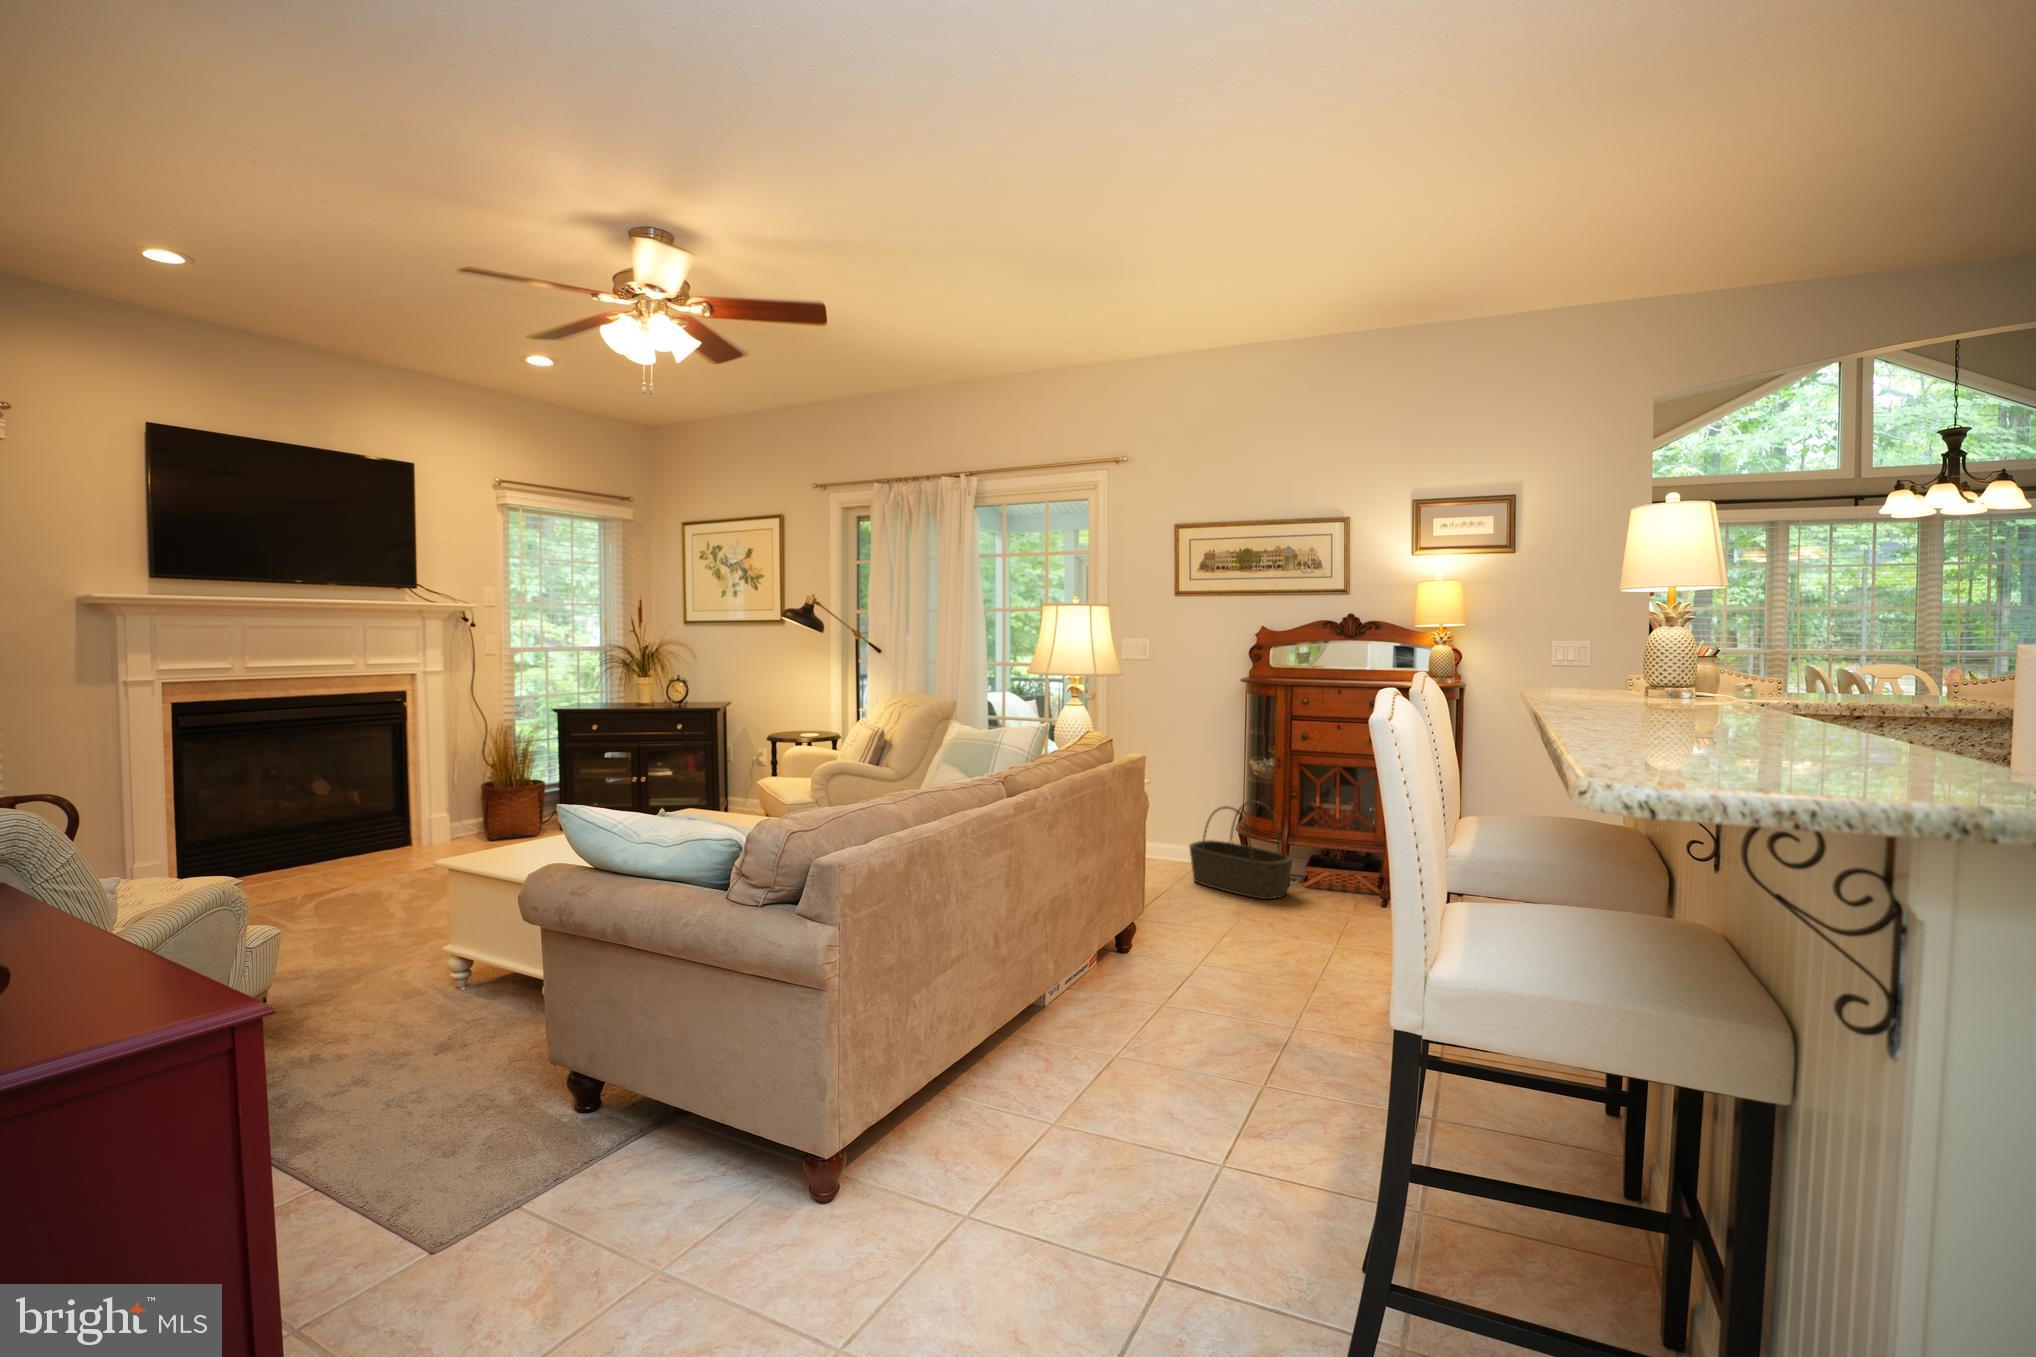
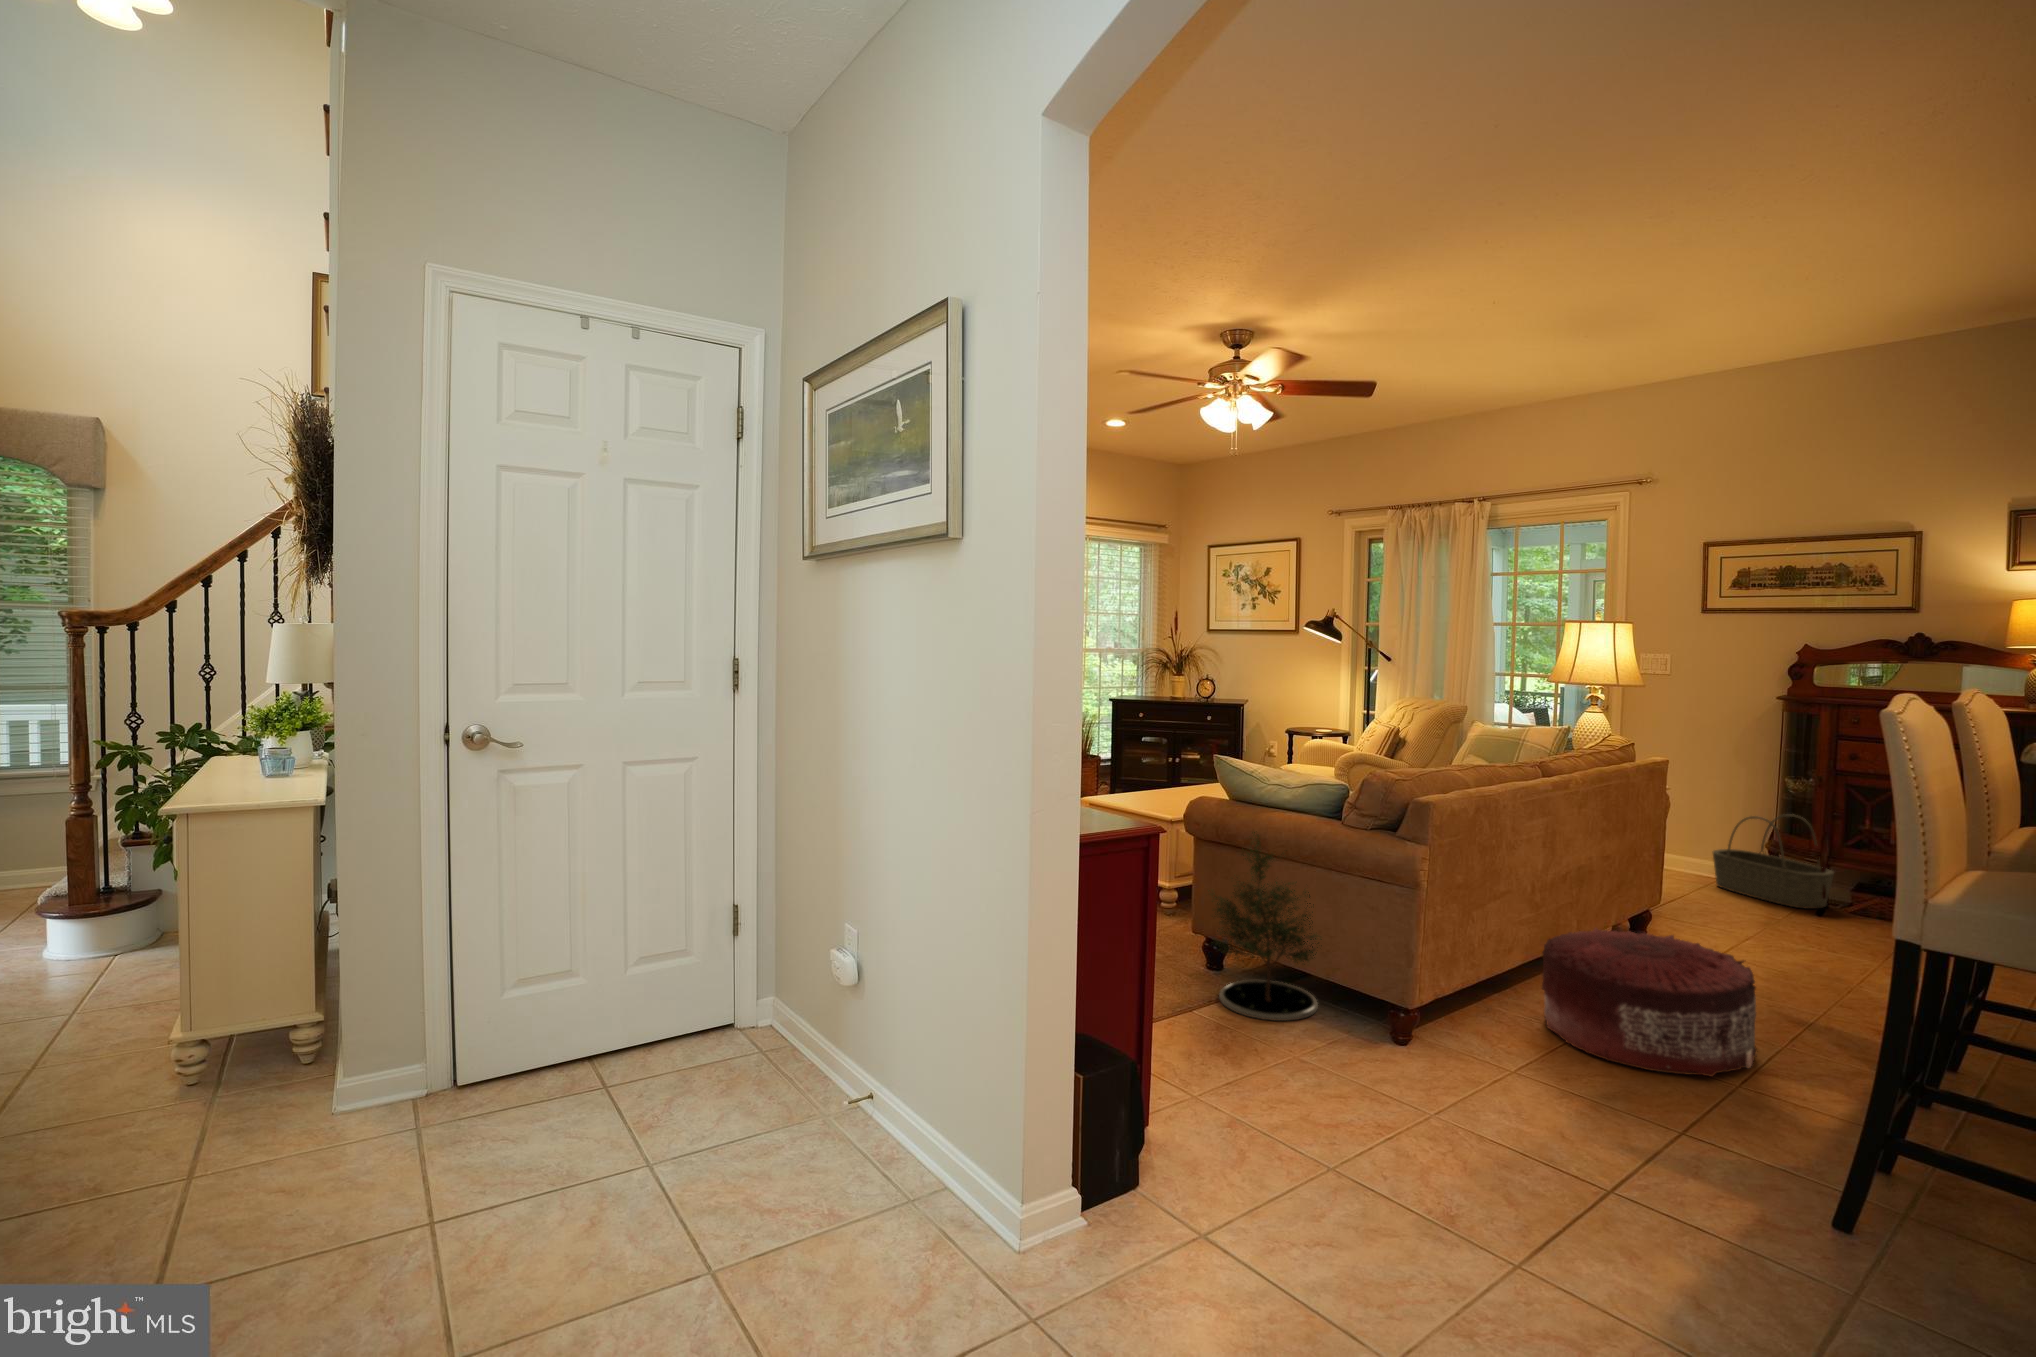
potted tree: none [443,927,687,1272] -> present [1208,832,1322,1021]
pouf: none [1000,992,1257,1227] -> present [1542,928,1757,1076]

